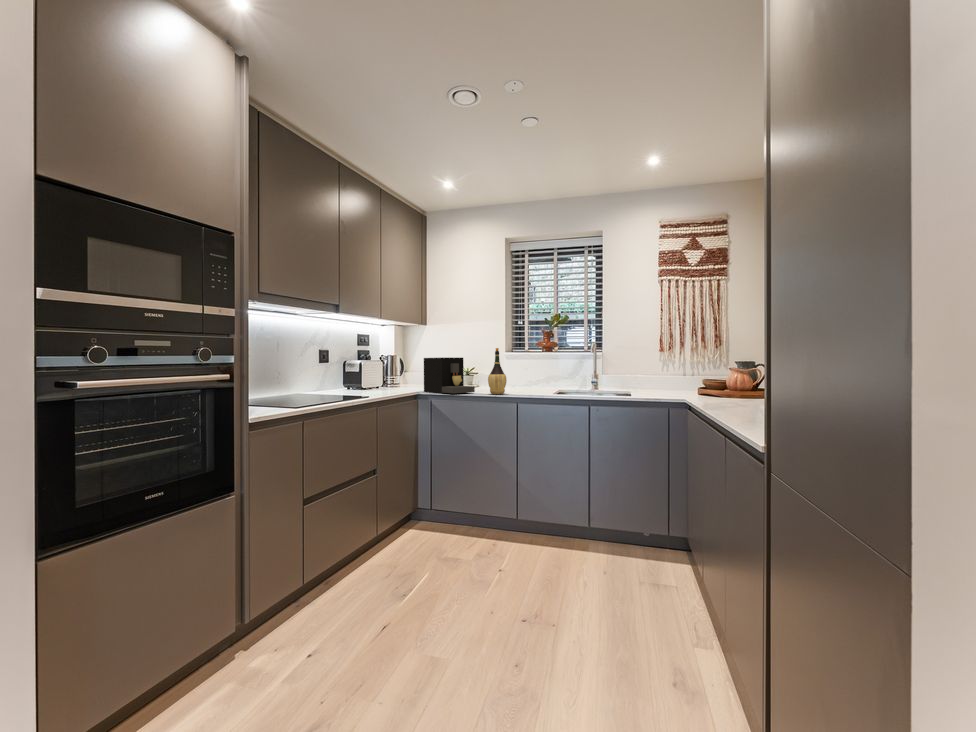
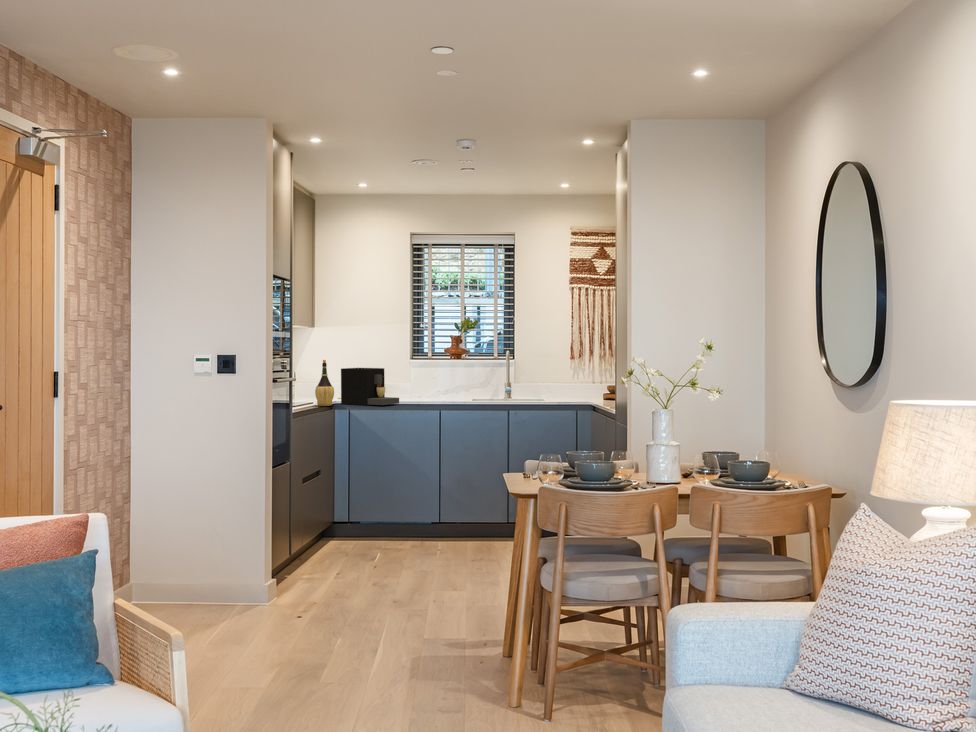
wine bottle: present [488,348,507,394] -> present [315,360,334,406]

